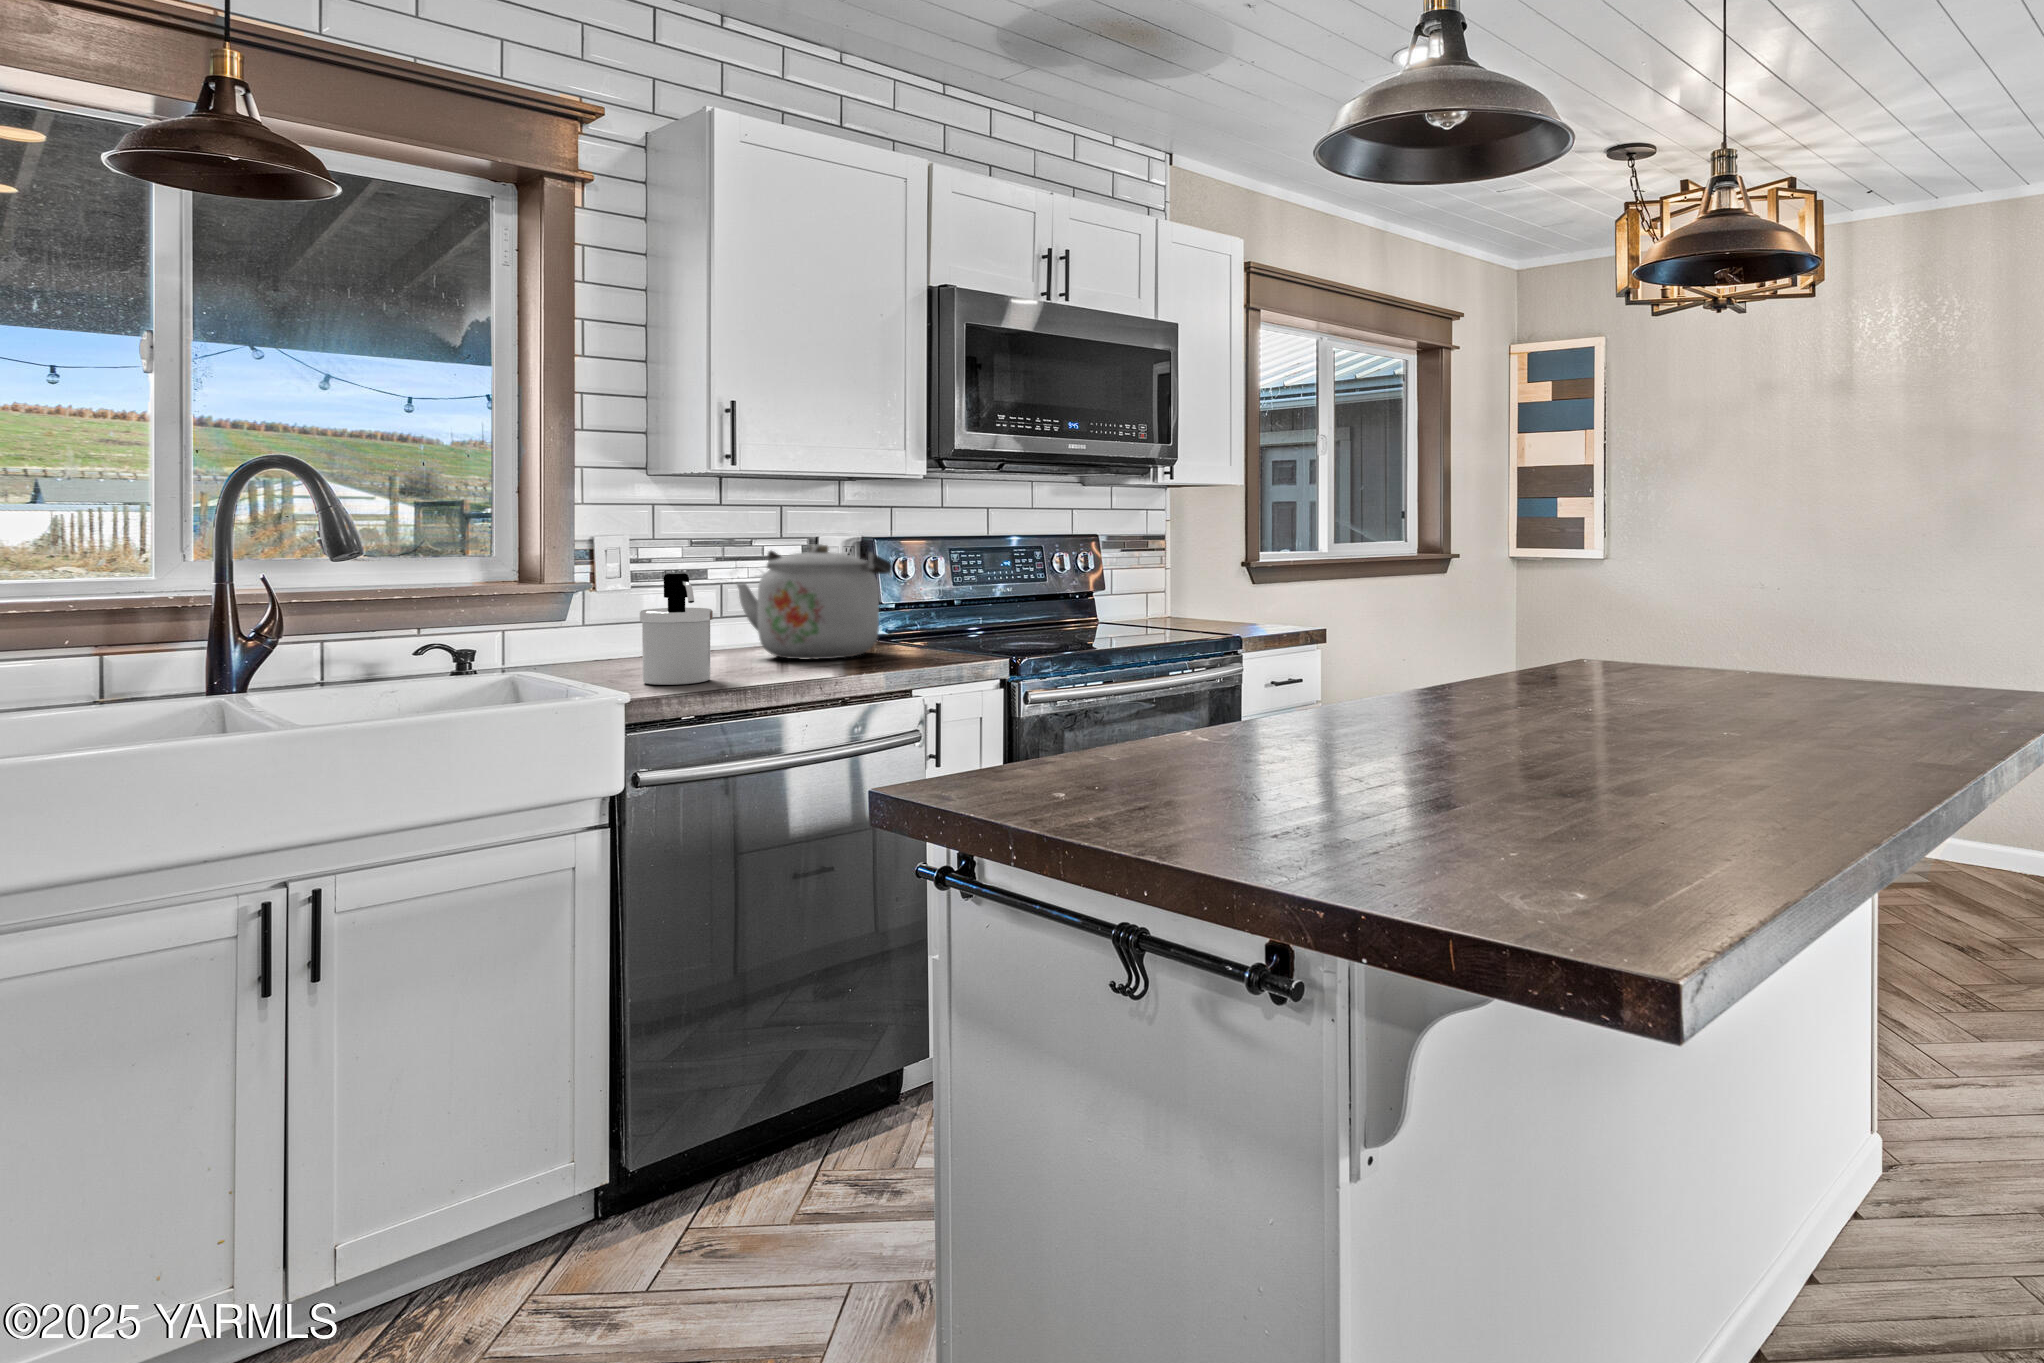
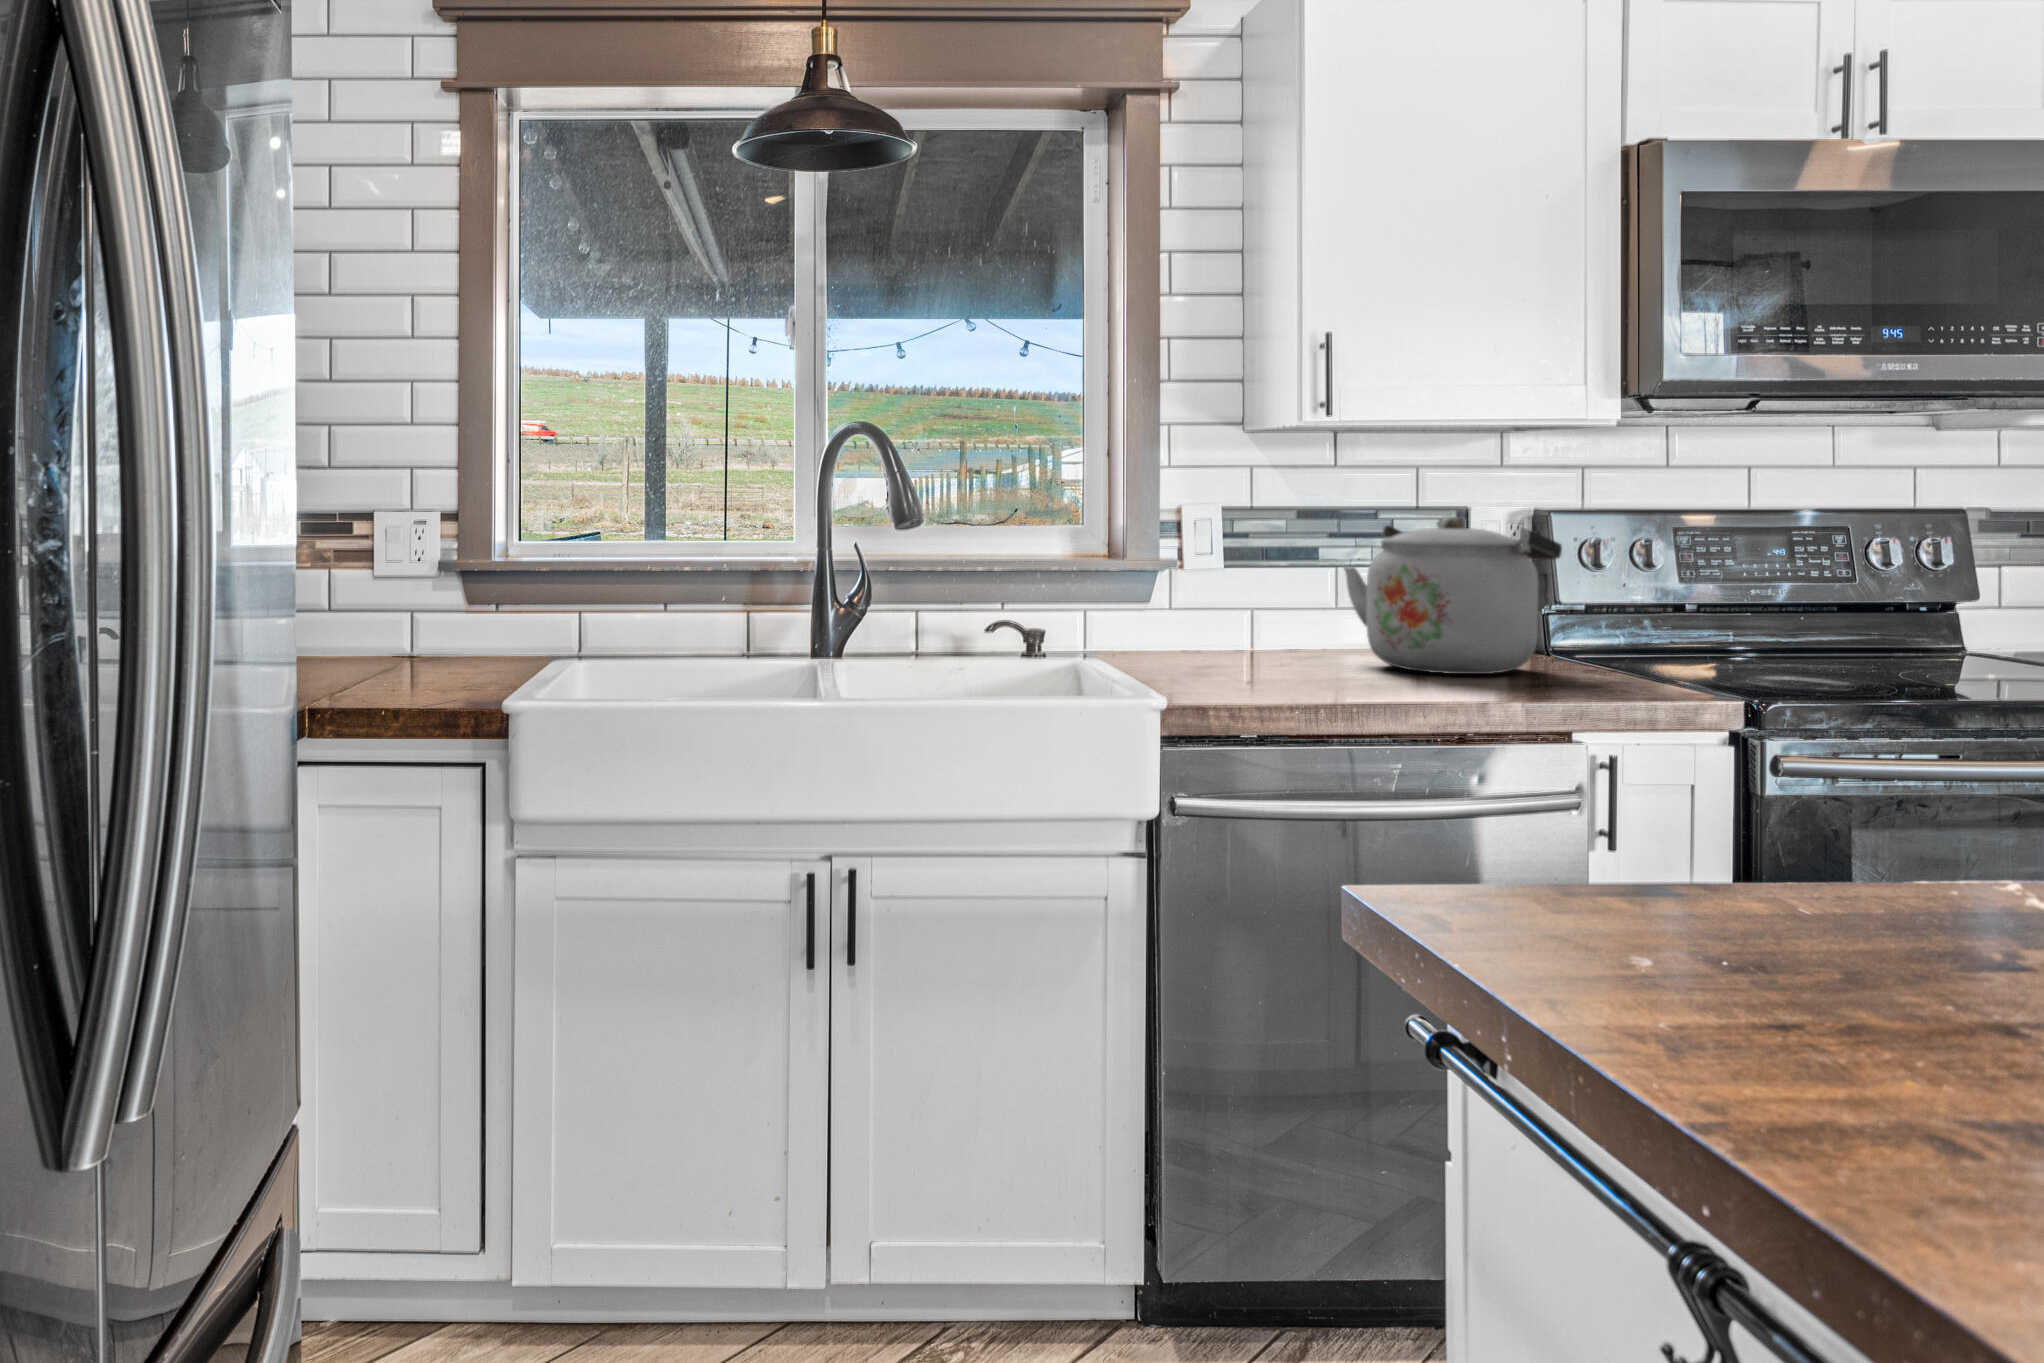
soap dispenser: present [640,573,713,685] -> none [1203,551,1289,690]

